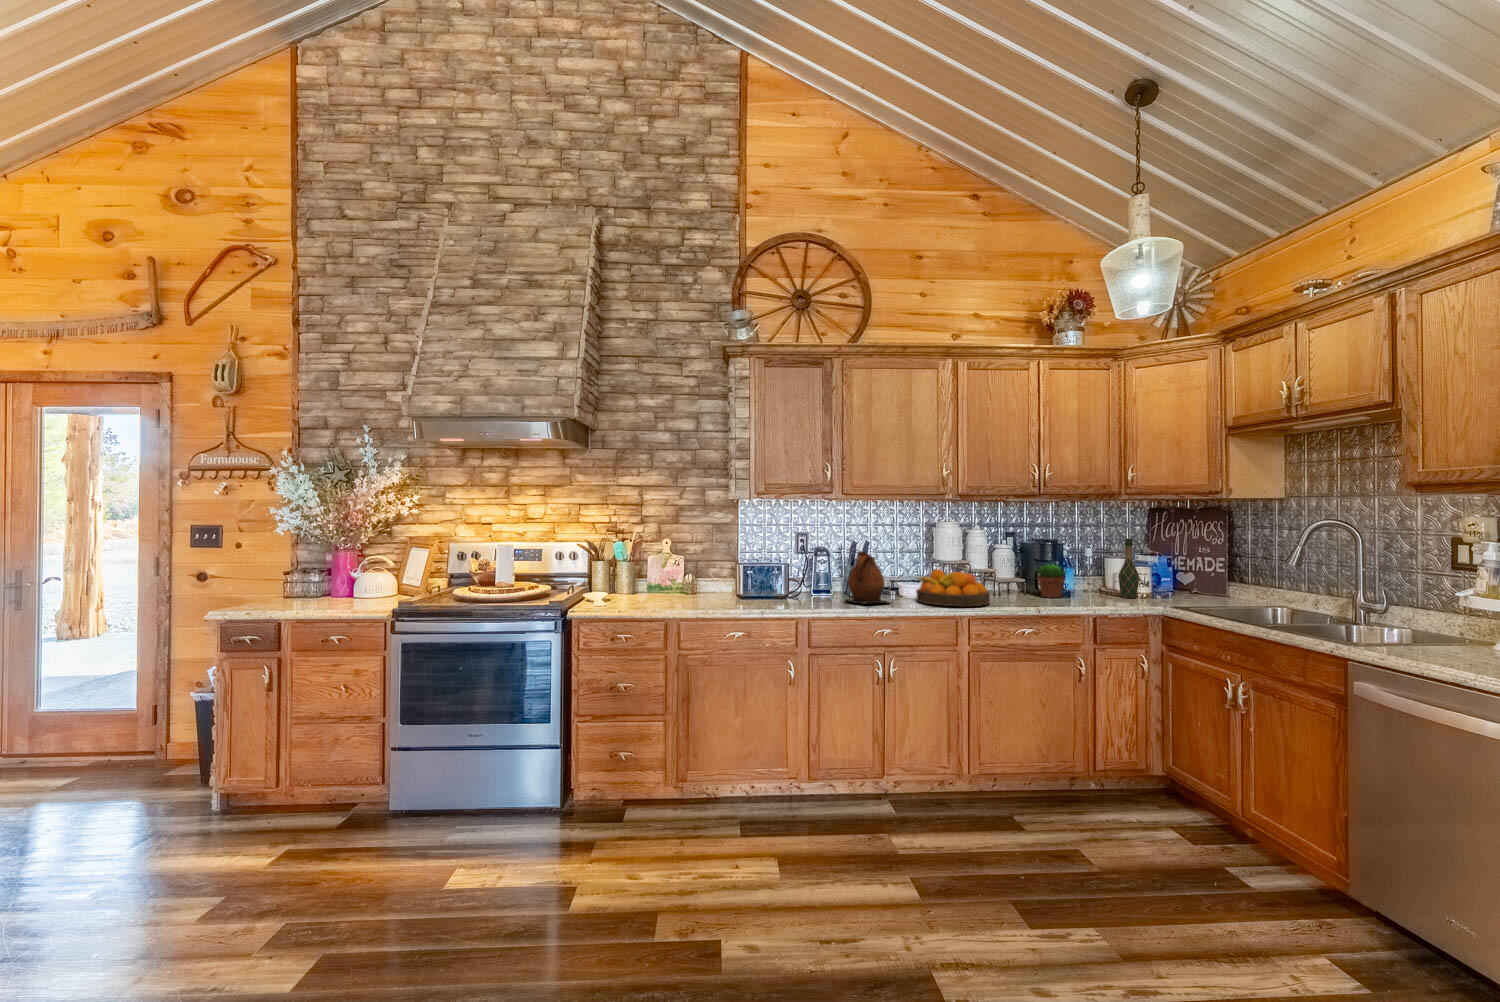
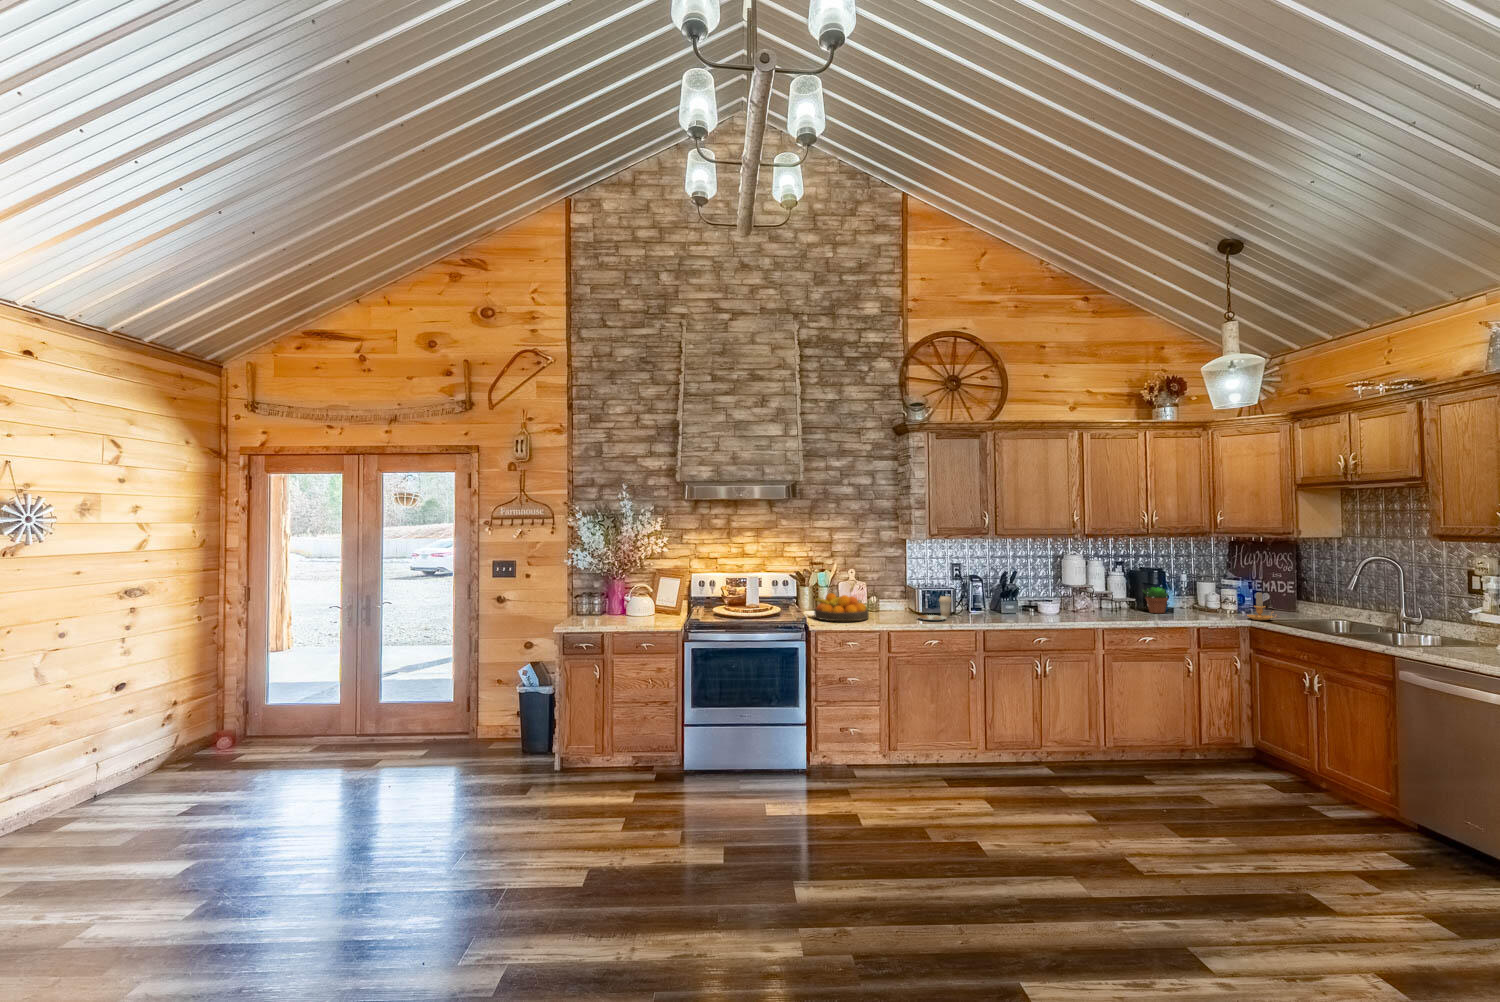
wine bottle: present [1118,539,1139,598] -> none [1210,567,1226,613]
ceramic pitcher: present [847,552,888,604] -> none [999,579,1038,619]
candle: none [1162,568,1199,607] -> present [1247,593,1276,620]
fruit bowl: present [916,569,990,606] -> present [814,593,869,621]
plate: none [733,573,782,605] -> present [919,596,952,620]

